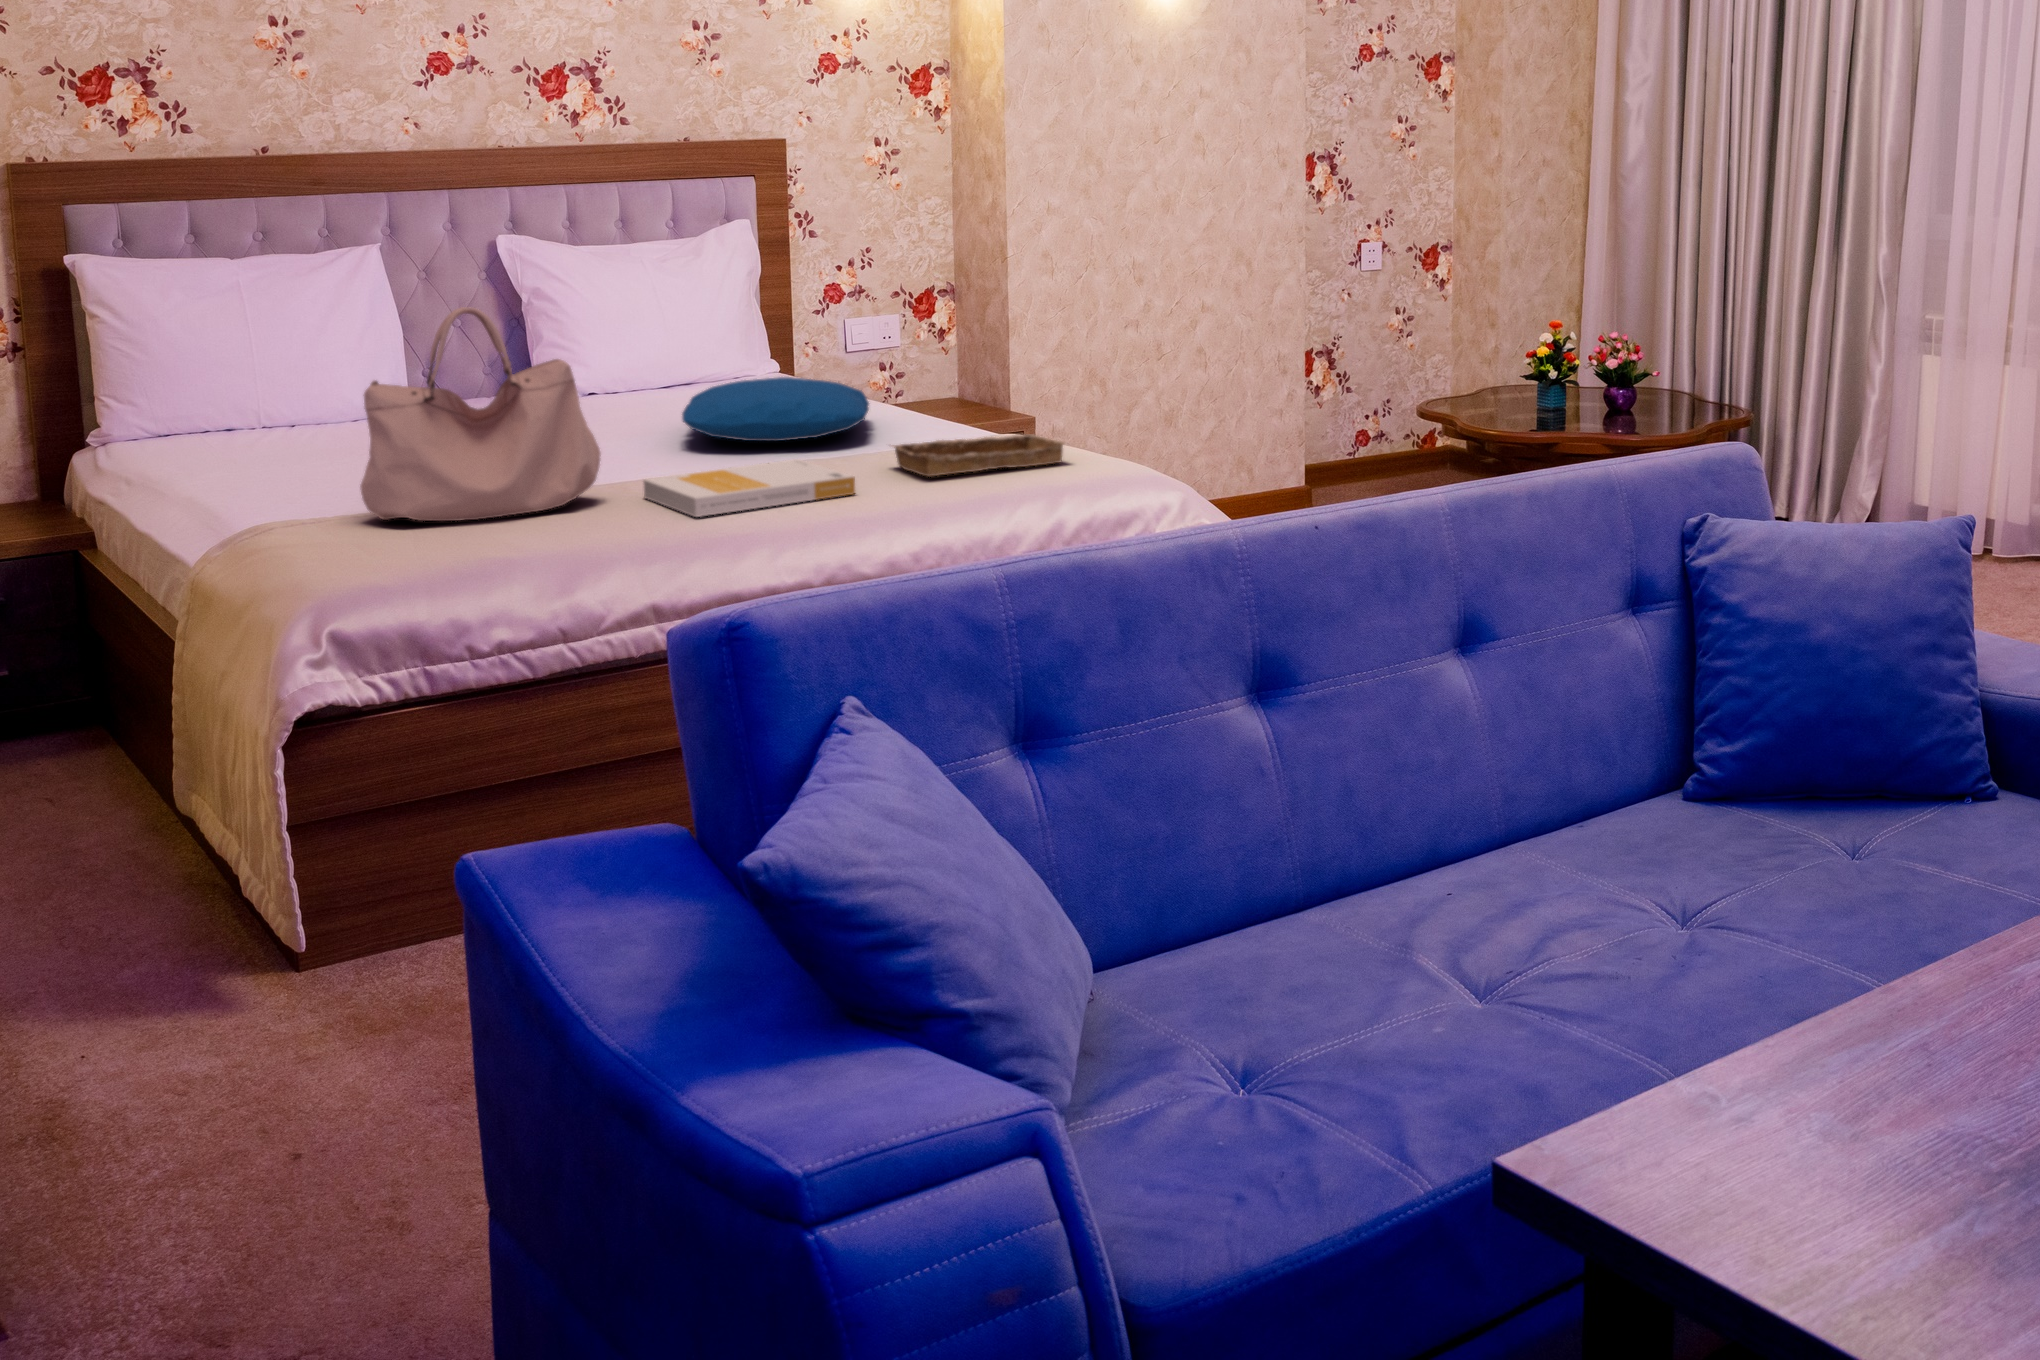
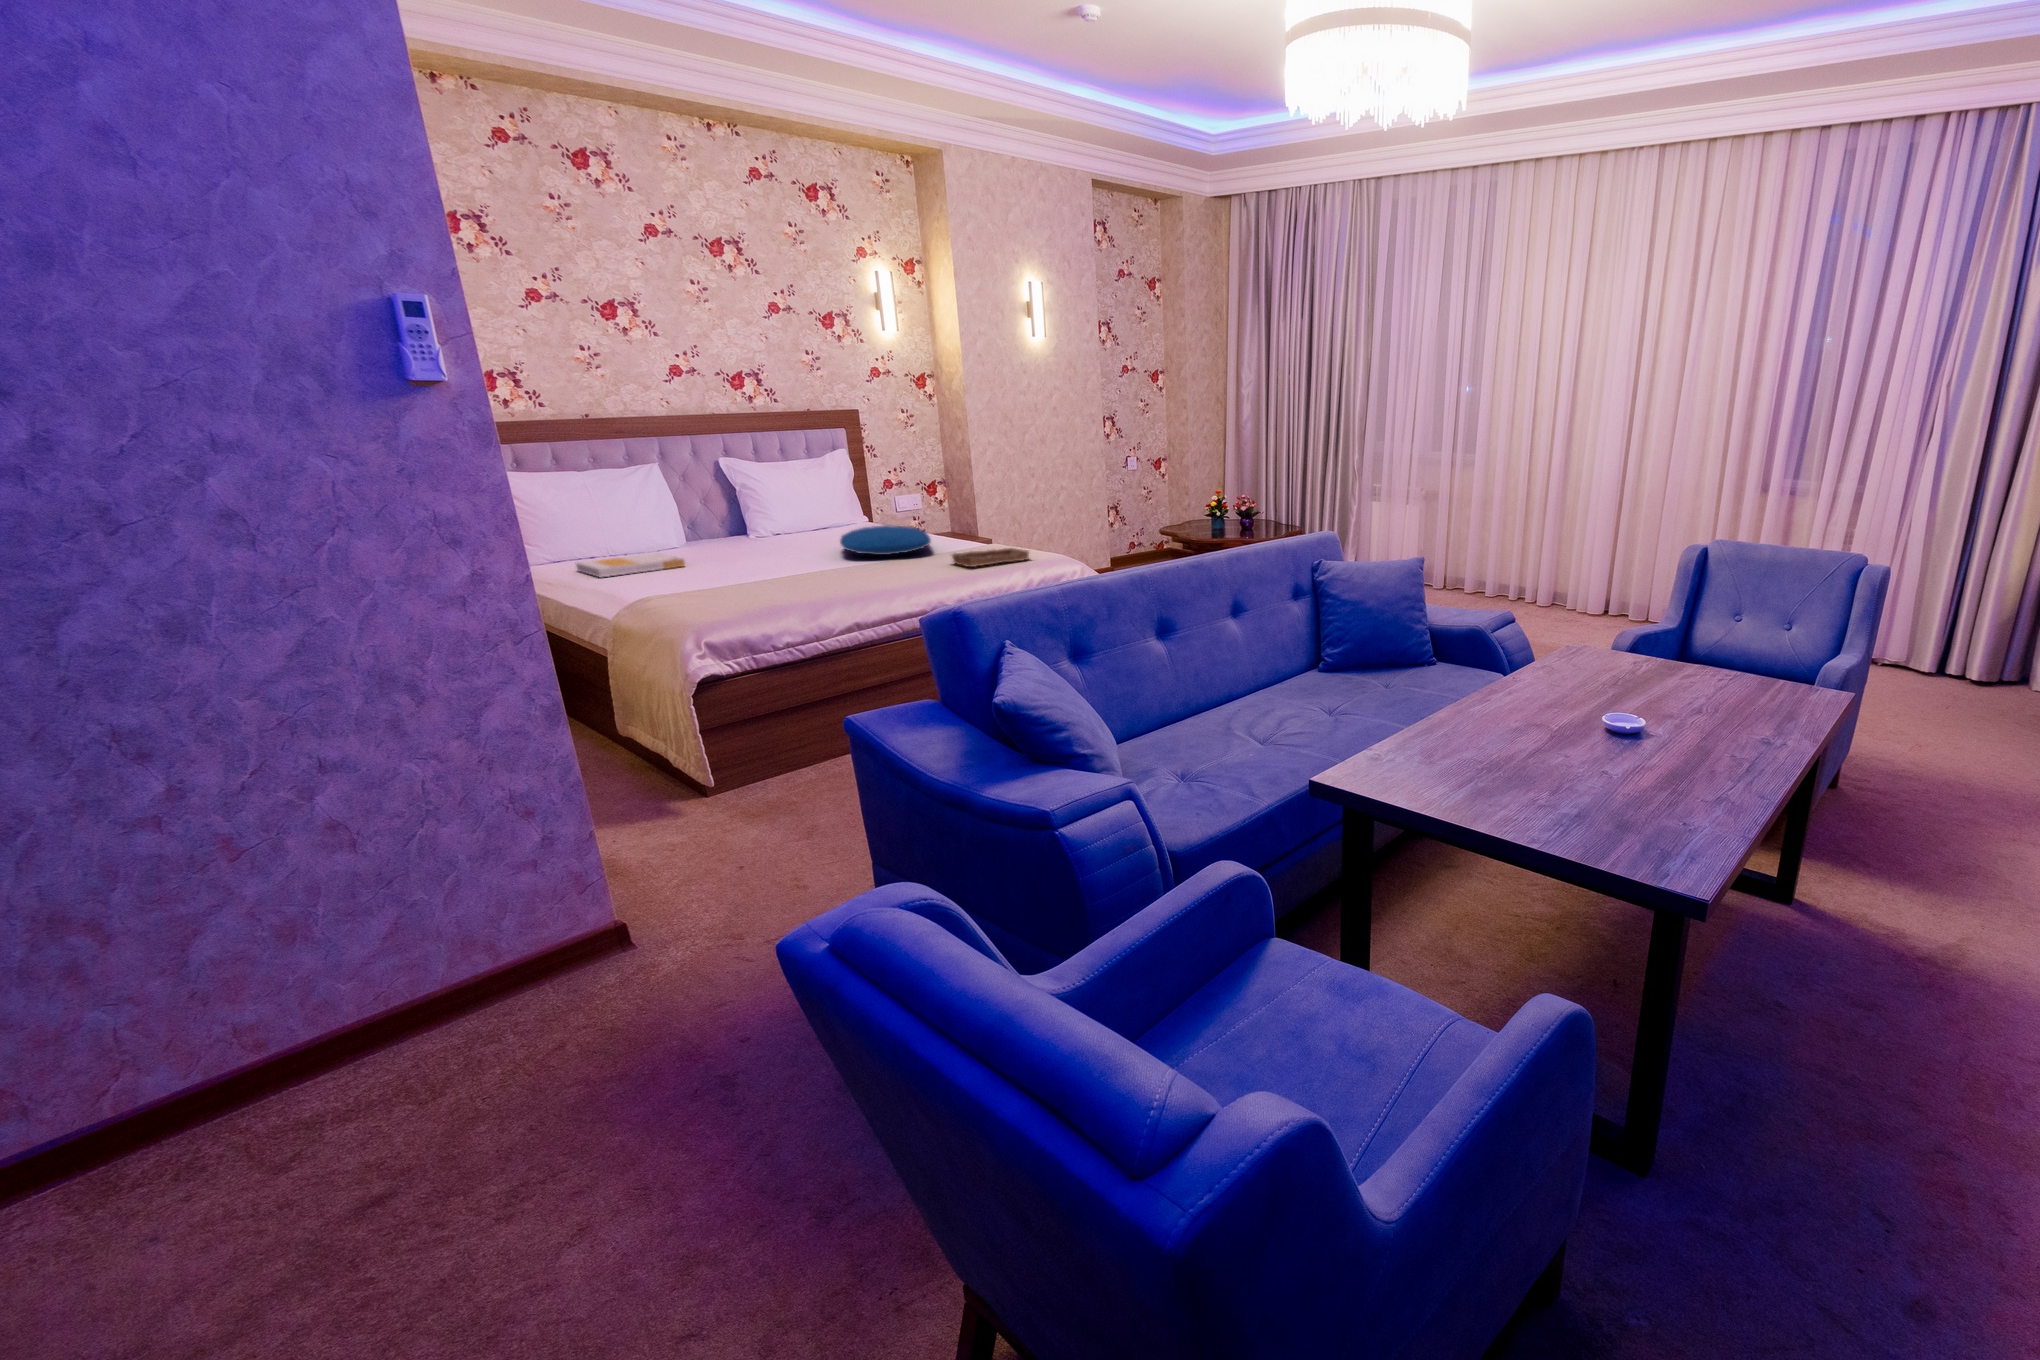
handbag: present [360,307,601,521] -> none [697,493,817,594]
book: present [643,459,855,517] -> present [576,553,685,577]

